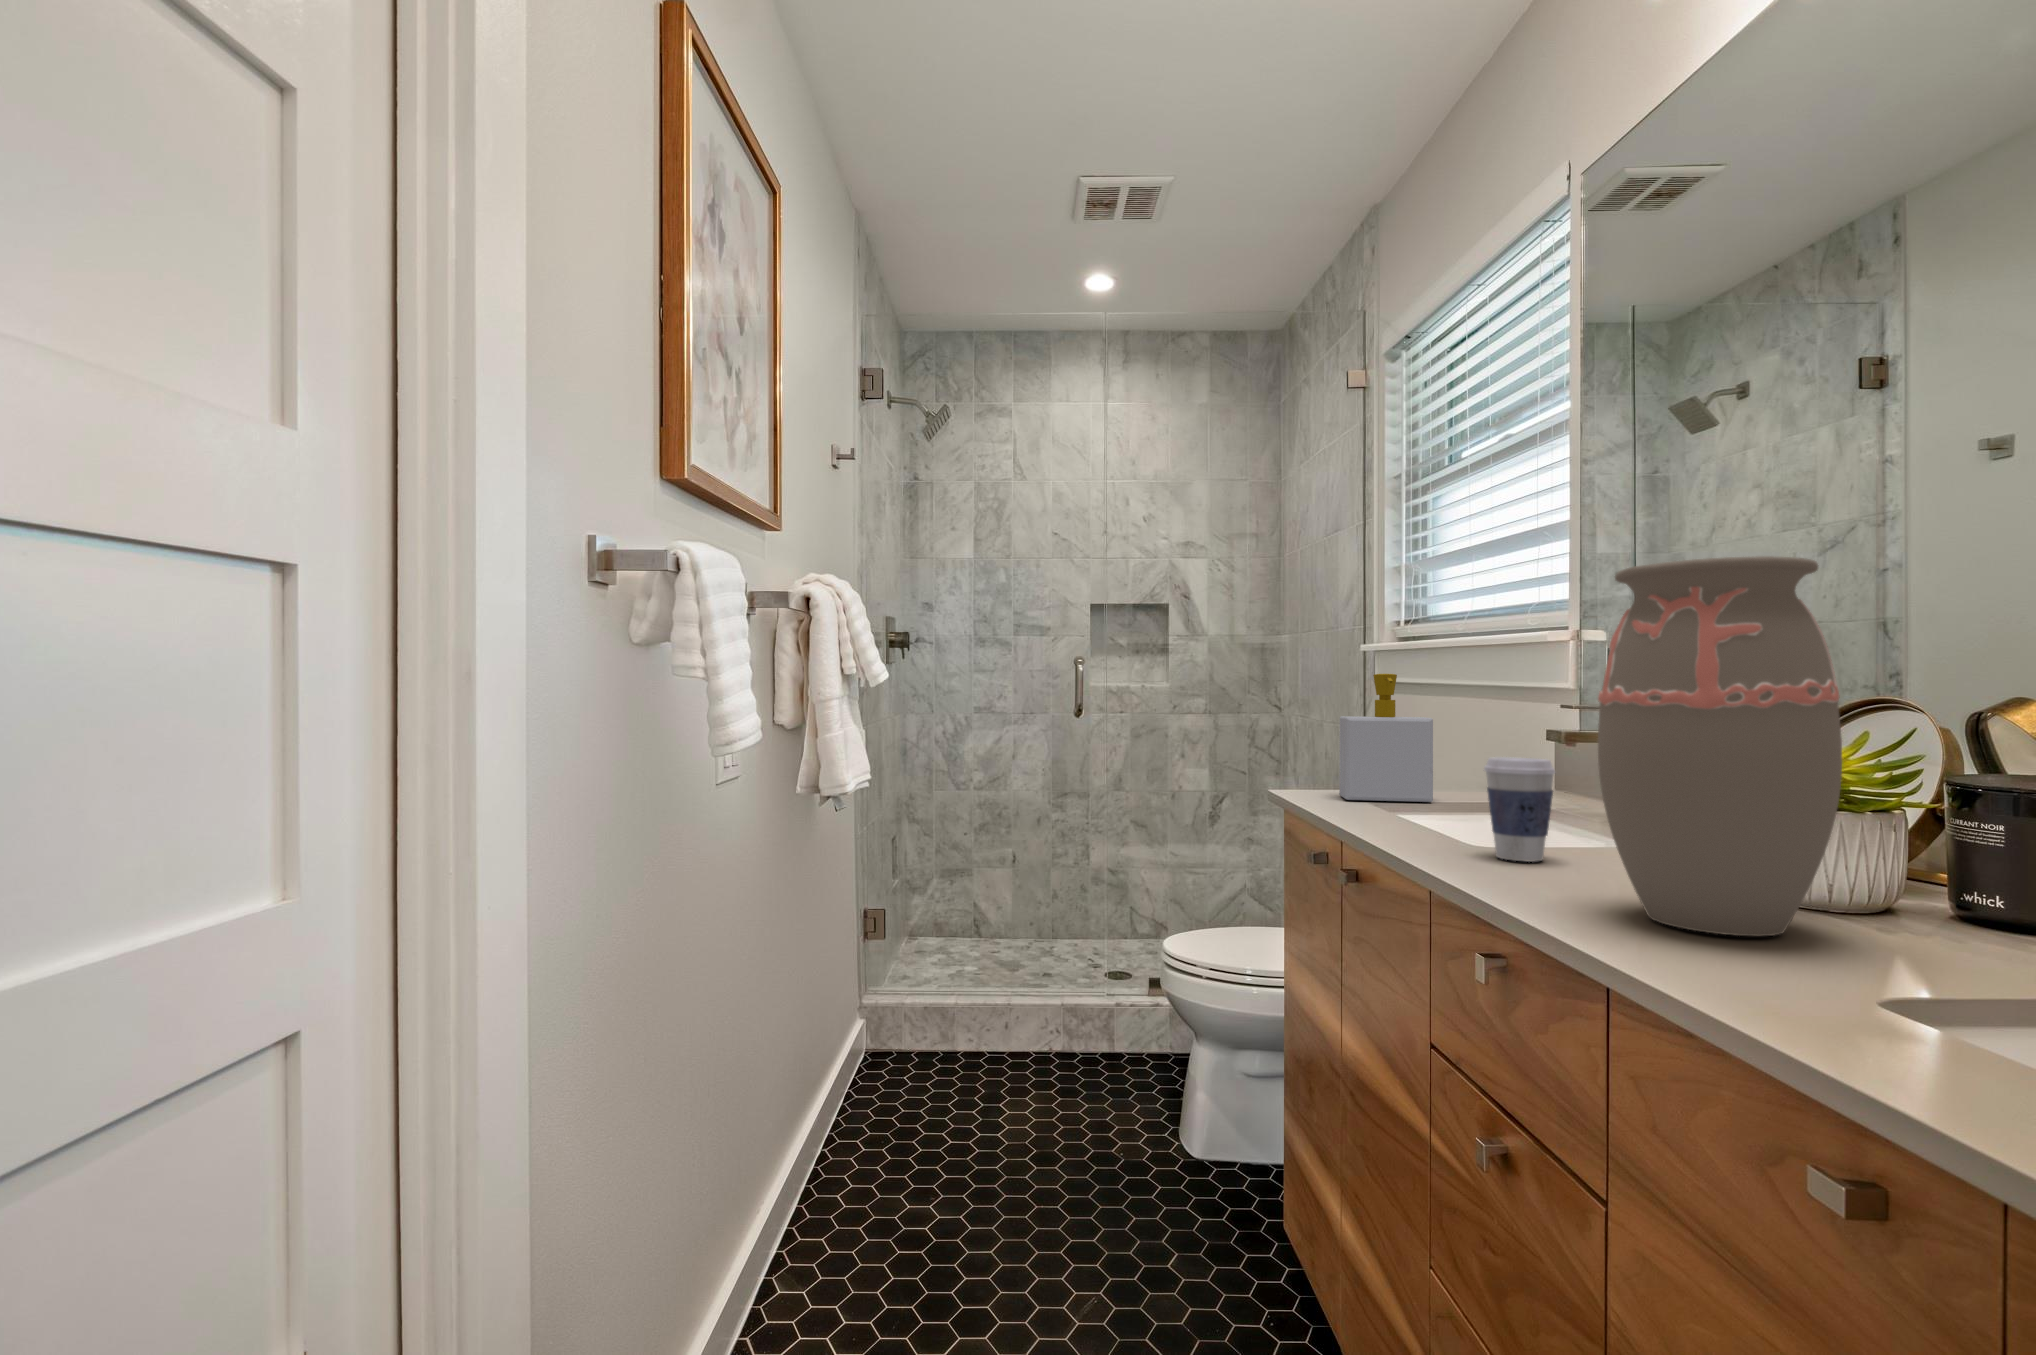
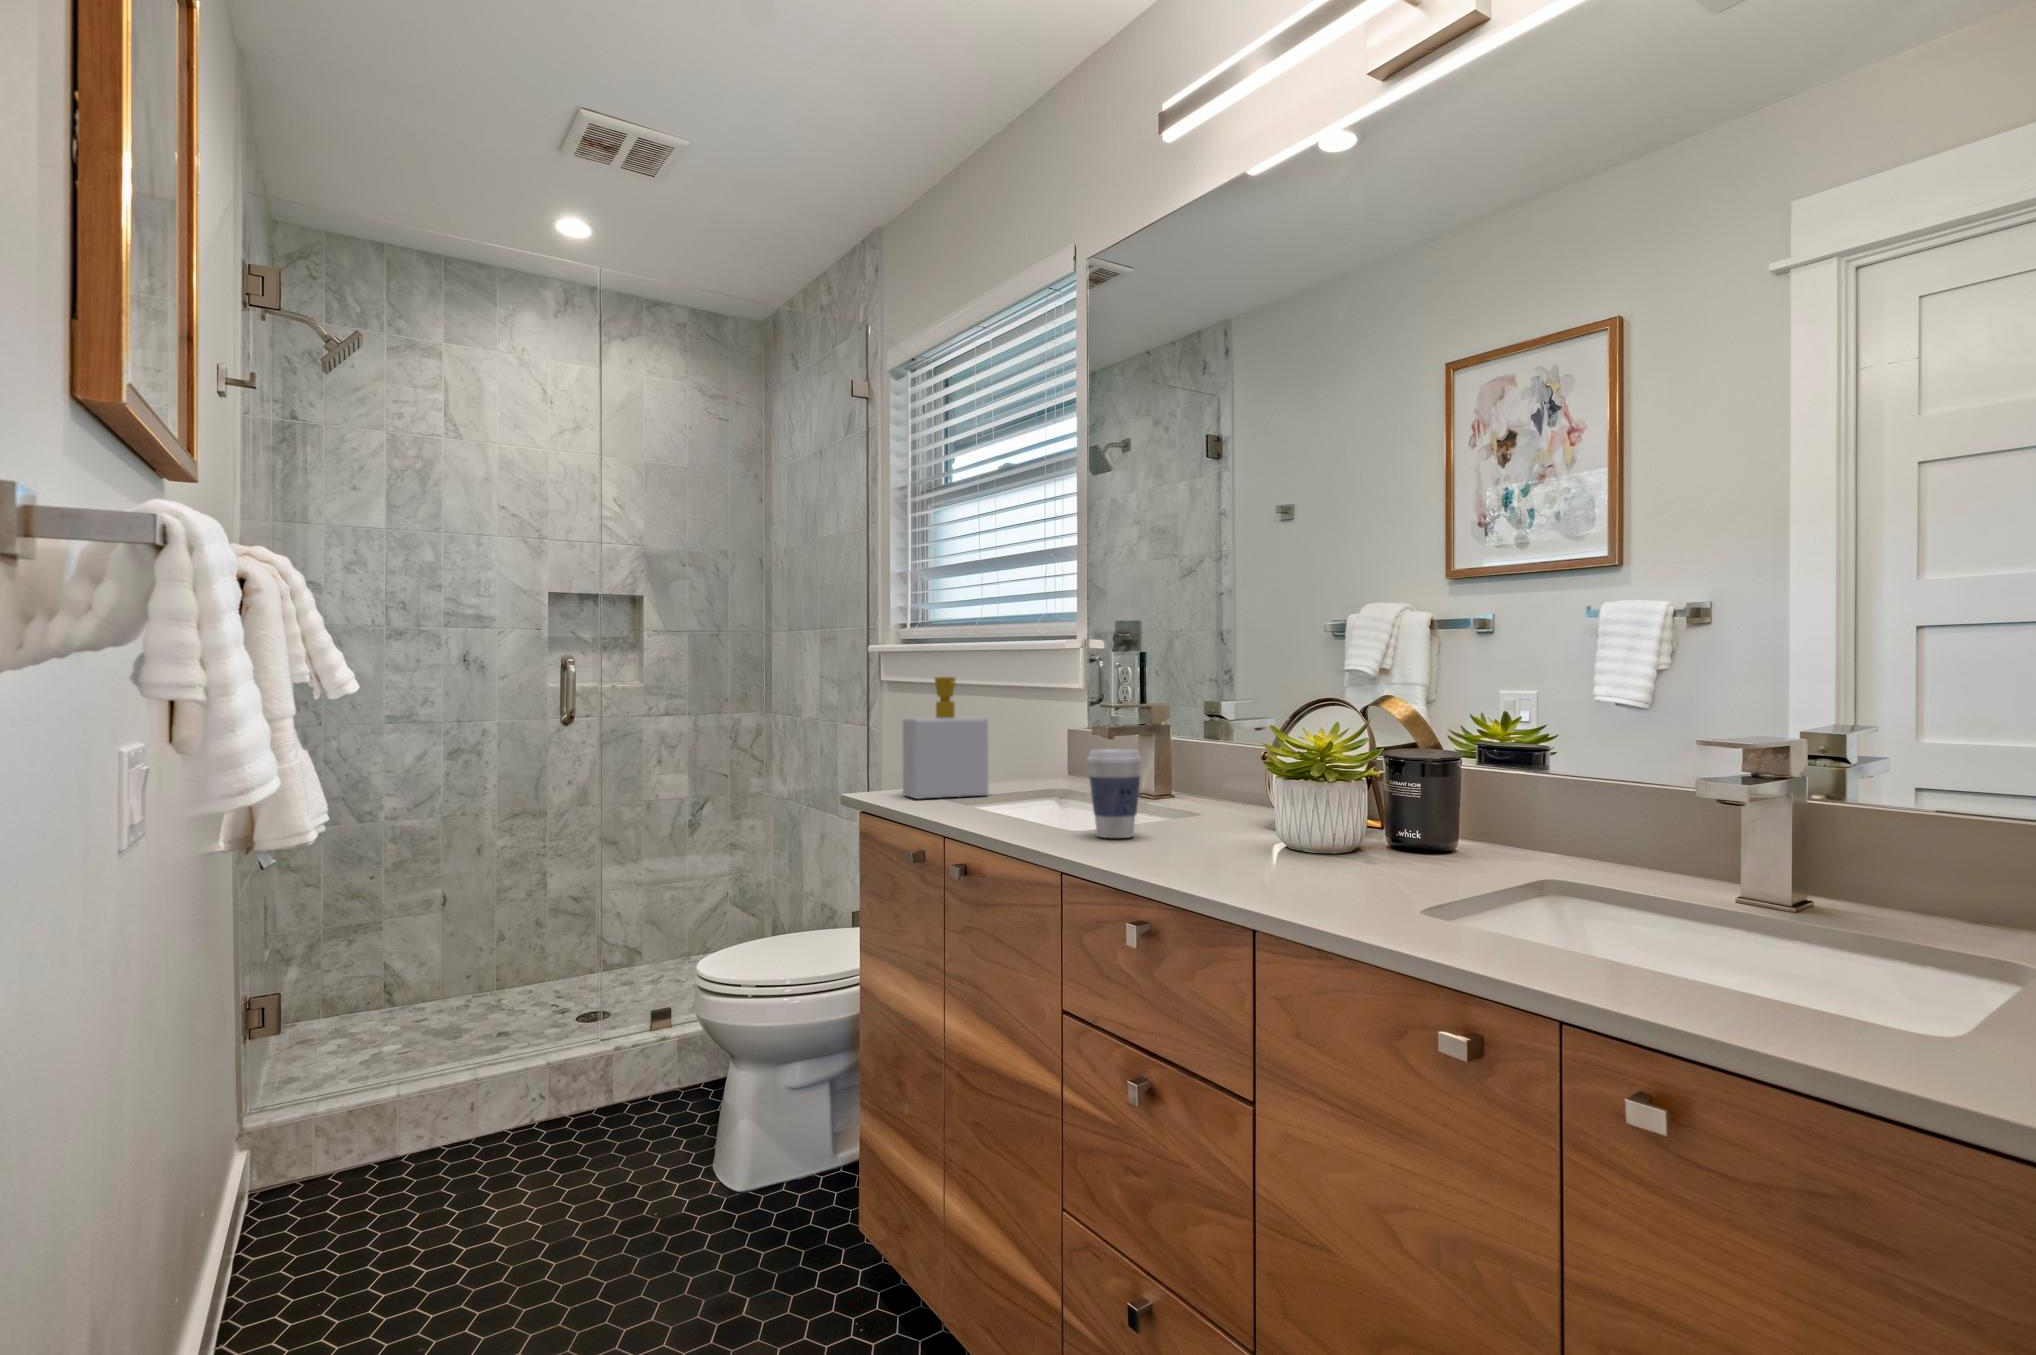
decorative vase: present [1598,556,1842,936] -> none [1215,588,1373,876]

